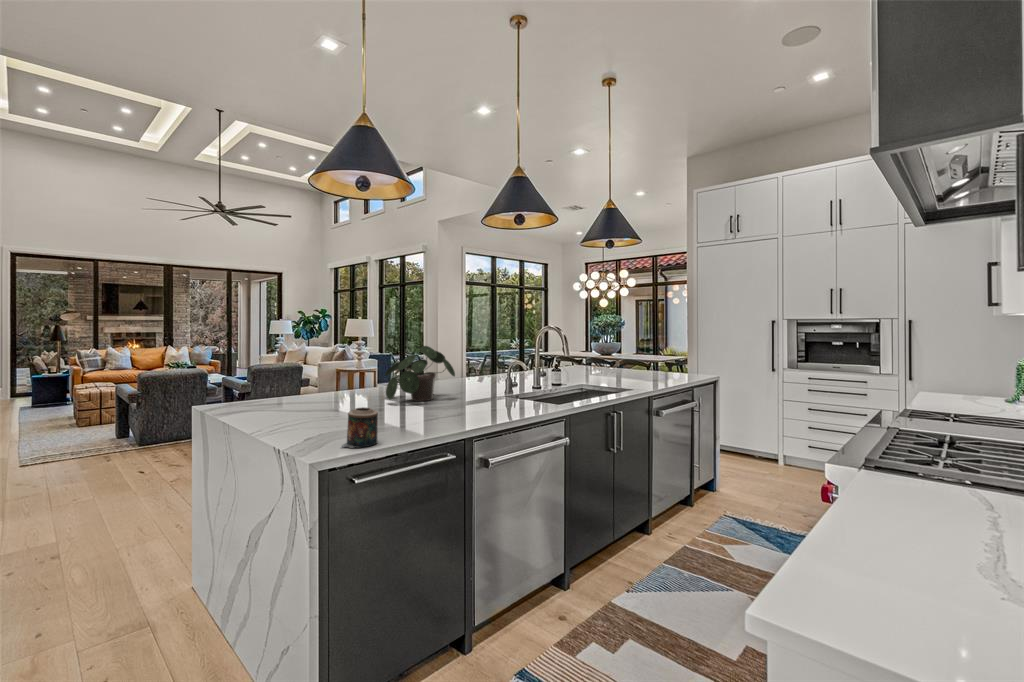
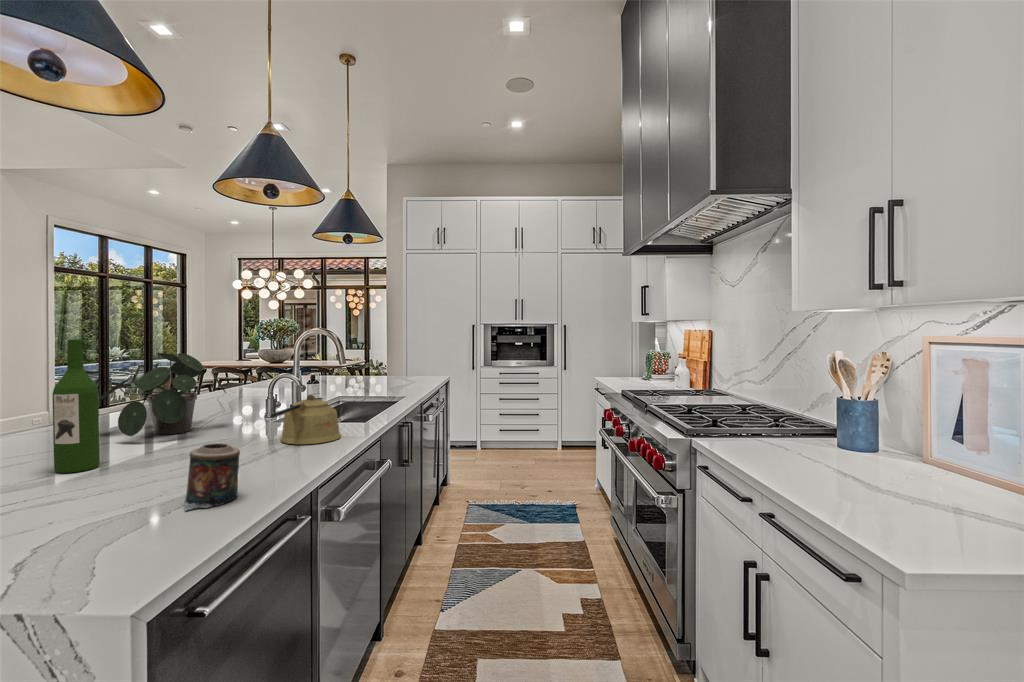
wine bottle: none [333,337,357,418] -> present [52,339,100,473]
kettle: none [454,380,505,418] -> present [271,394,341,444]

